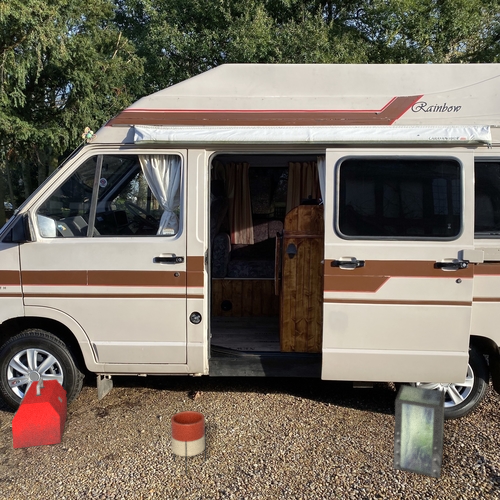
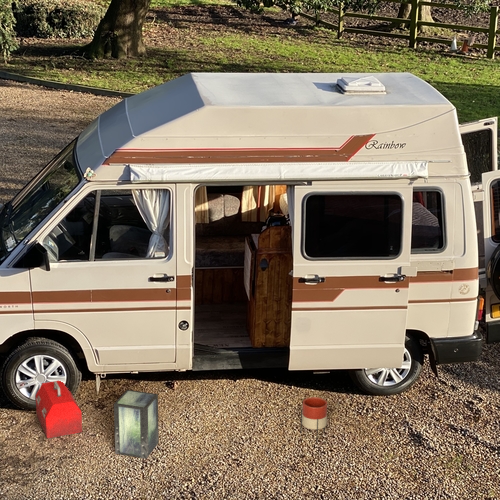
storage box: present [393,385,445,478] -> present [114,390,159,458]
planter: present [171,411,206,476] -> present [300,397,327,442]

